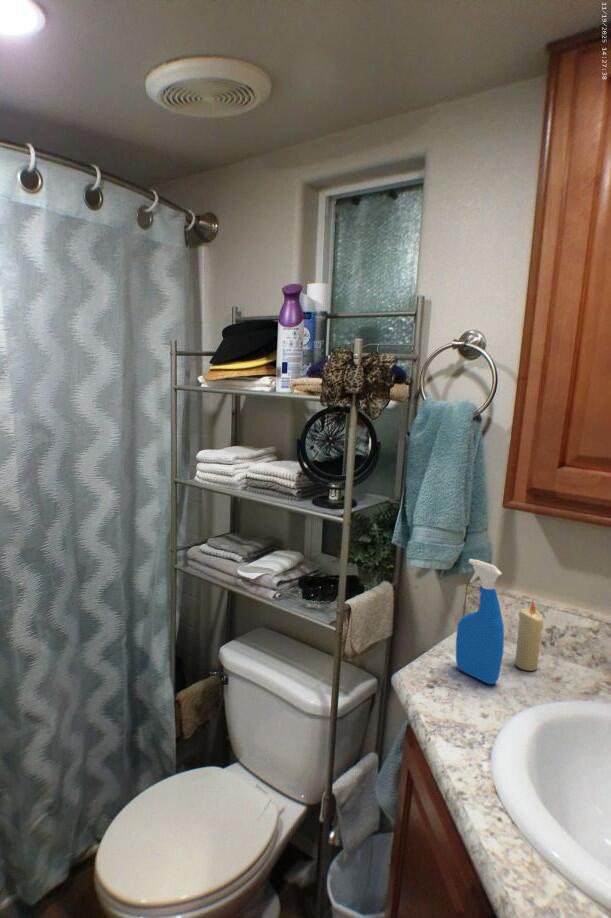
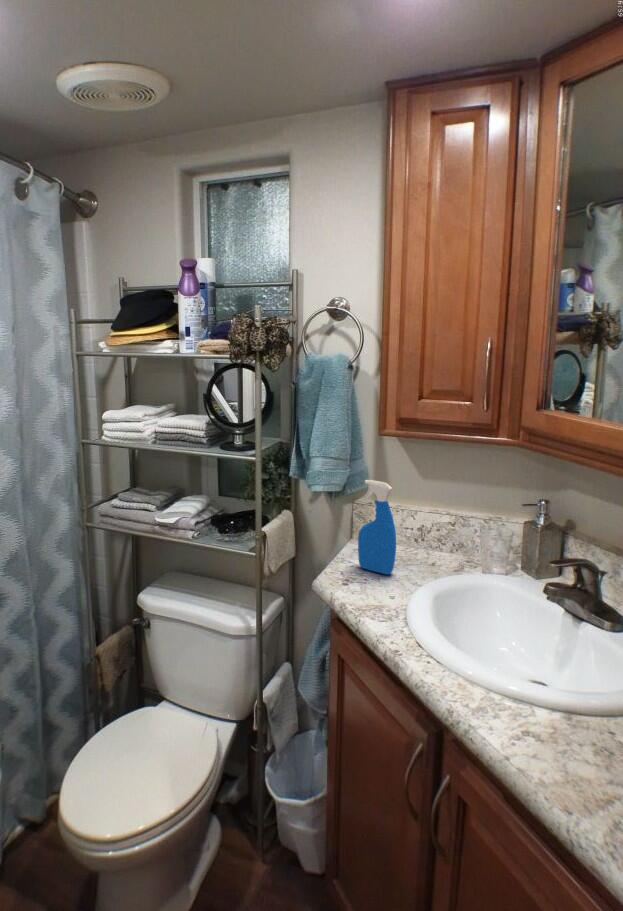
candle: present [515,601,543,671] -> none [399,507,419,561]

